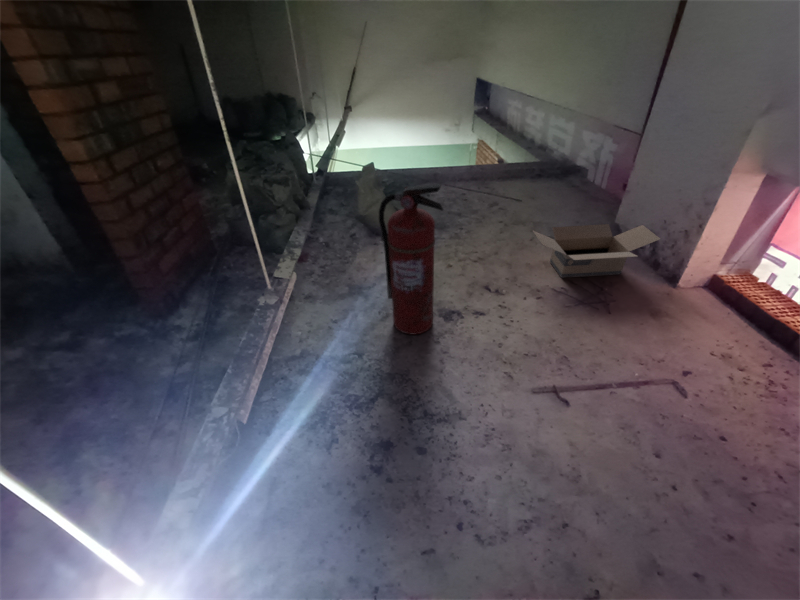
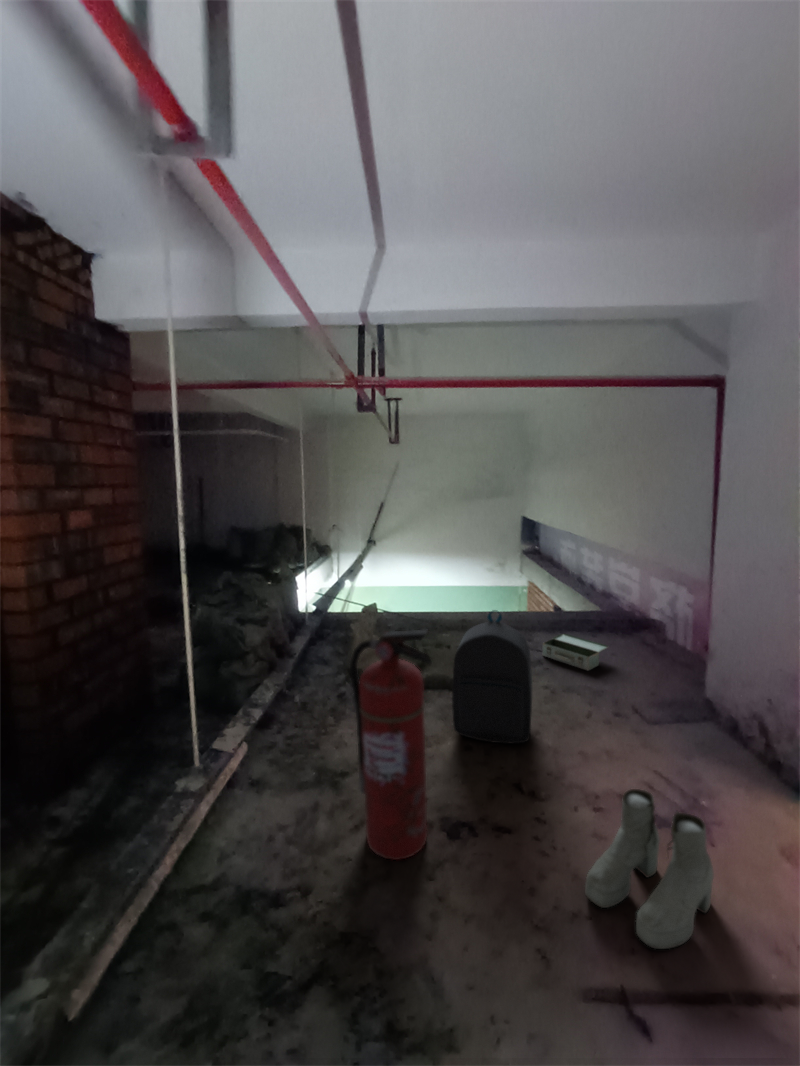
backpack: none [441,165,499,262] -> present [452,610,532,743]
toolbox: none [498,182,548,209] -> present [543,634,608,671]
cardboard box: present [533,224,660,278] -> none [579,696,773,777]
boots: none [533,285,615,366] -> present [585,789,714,949]

